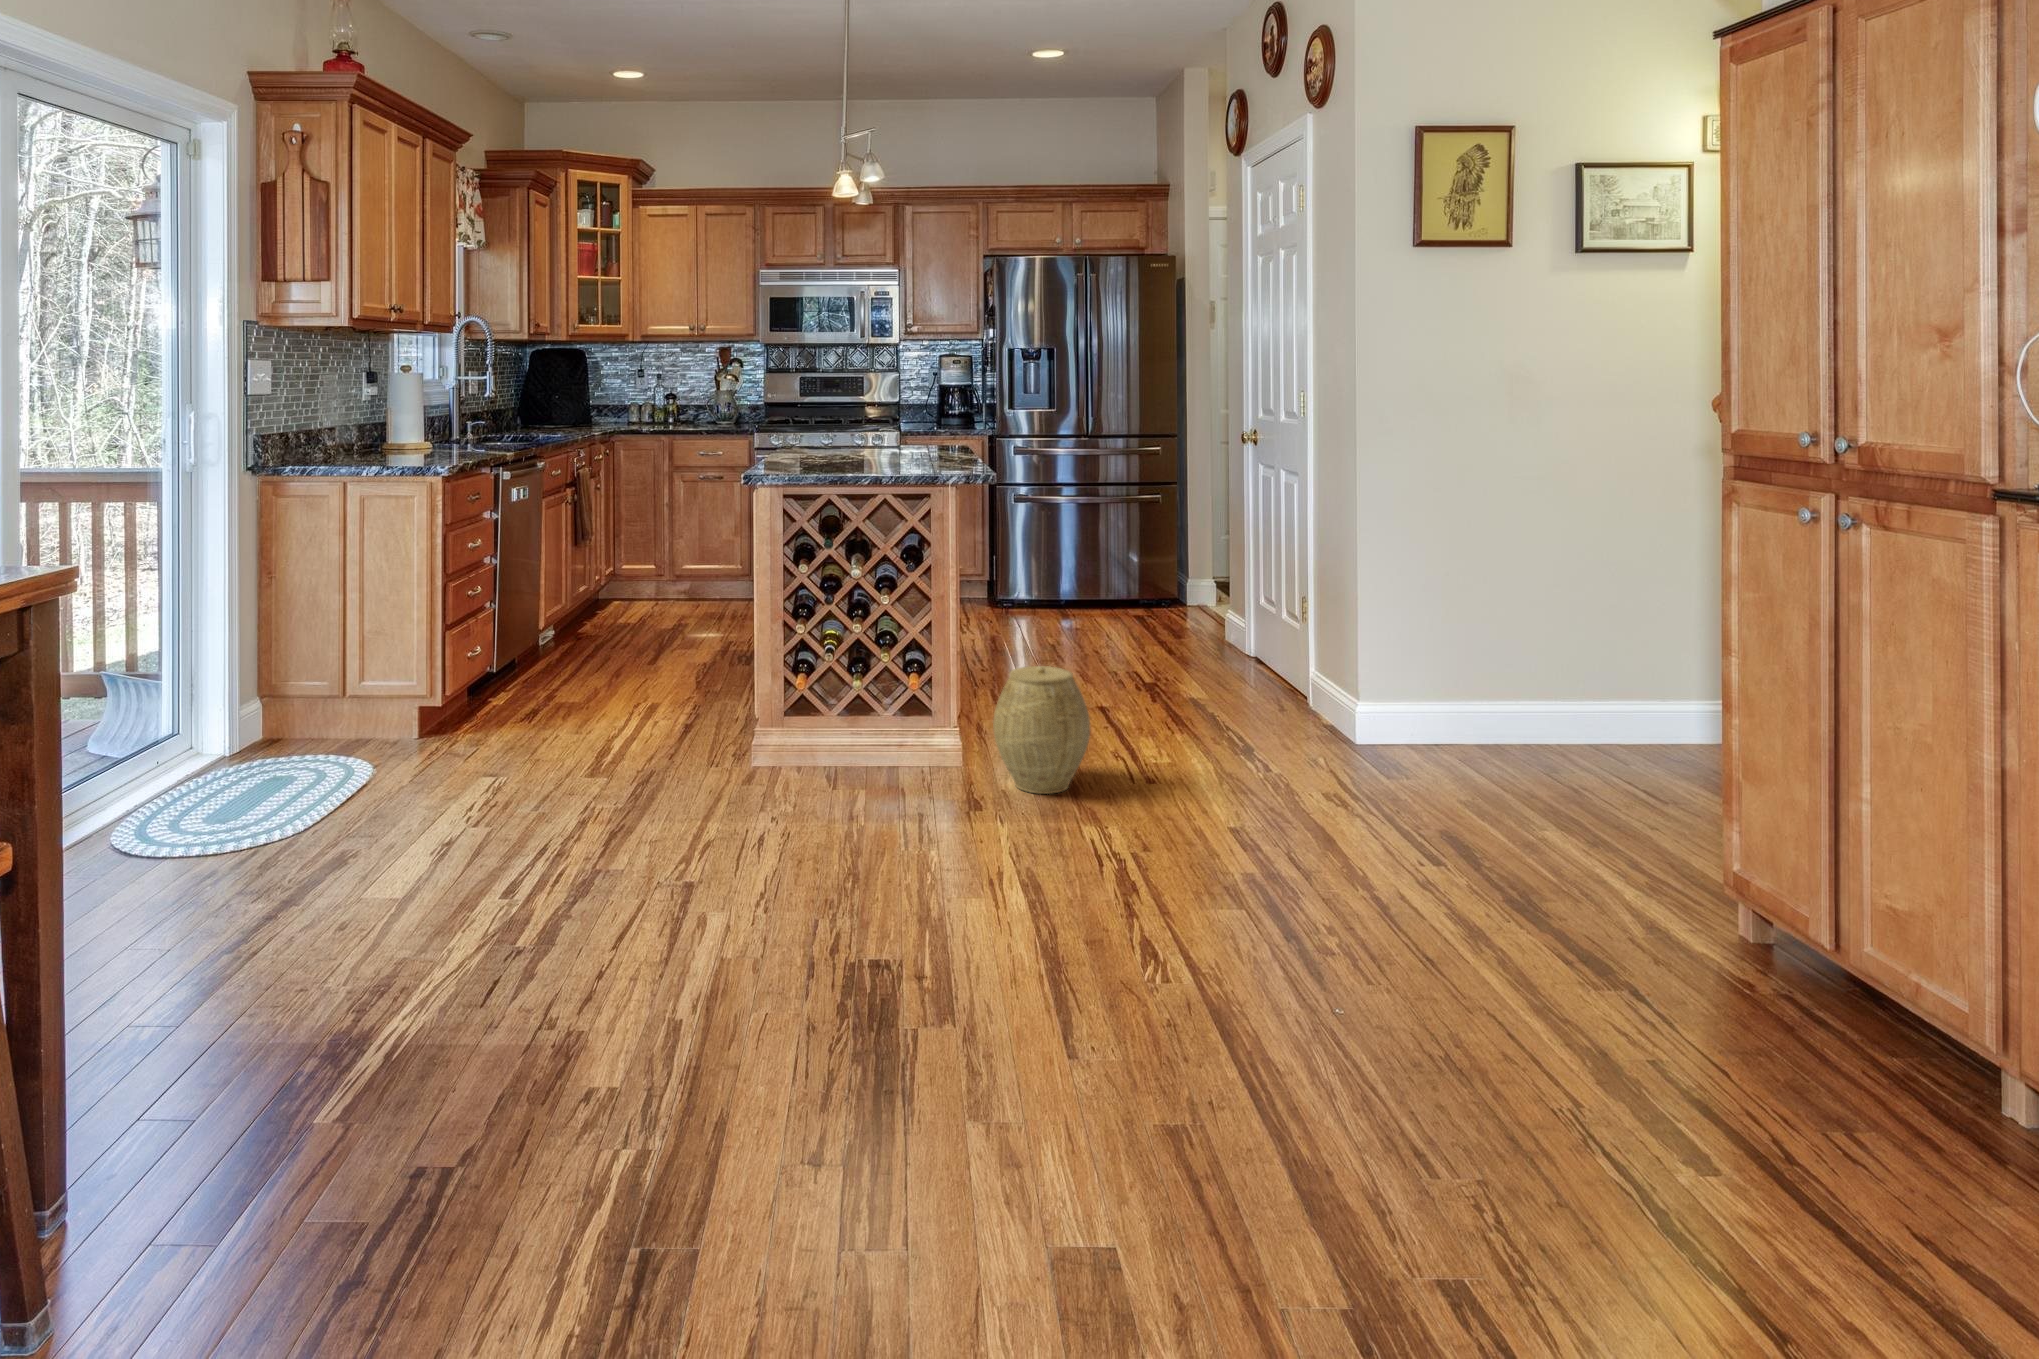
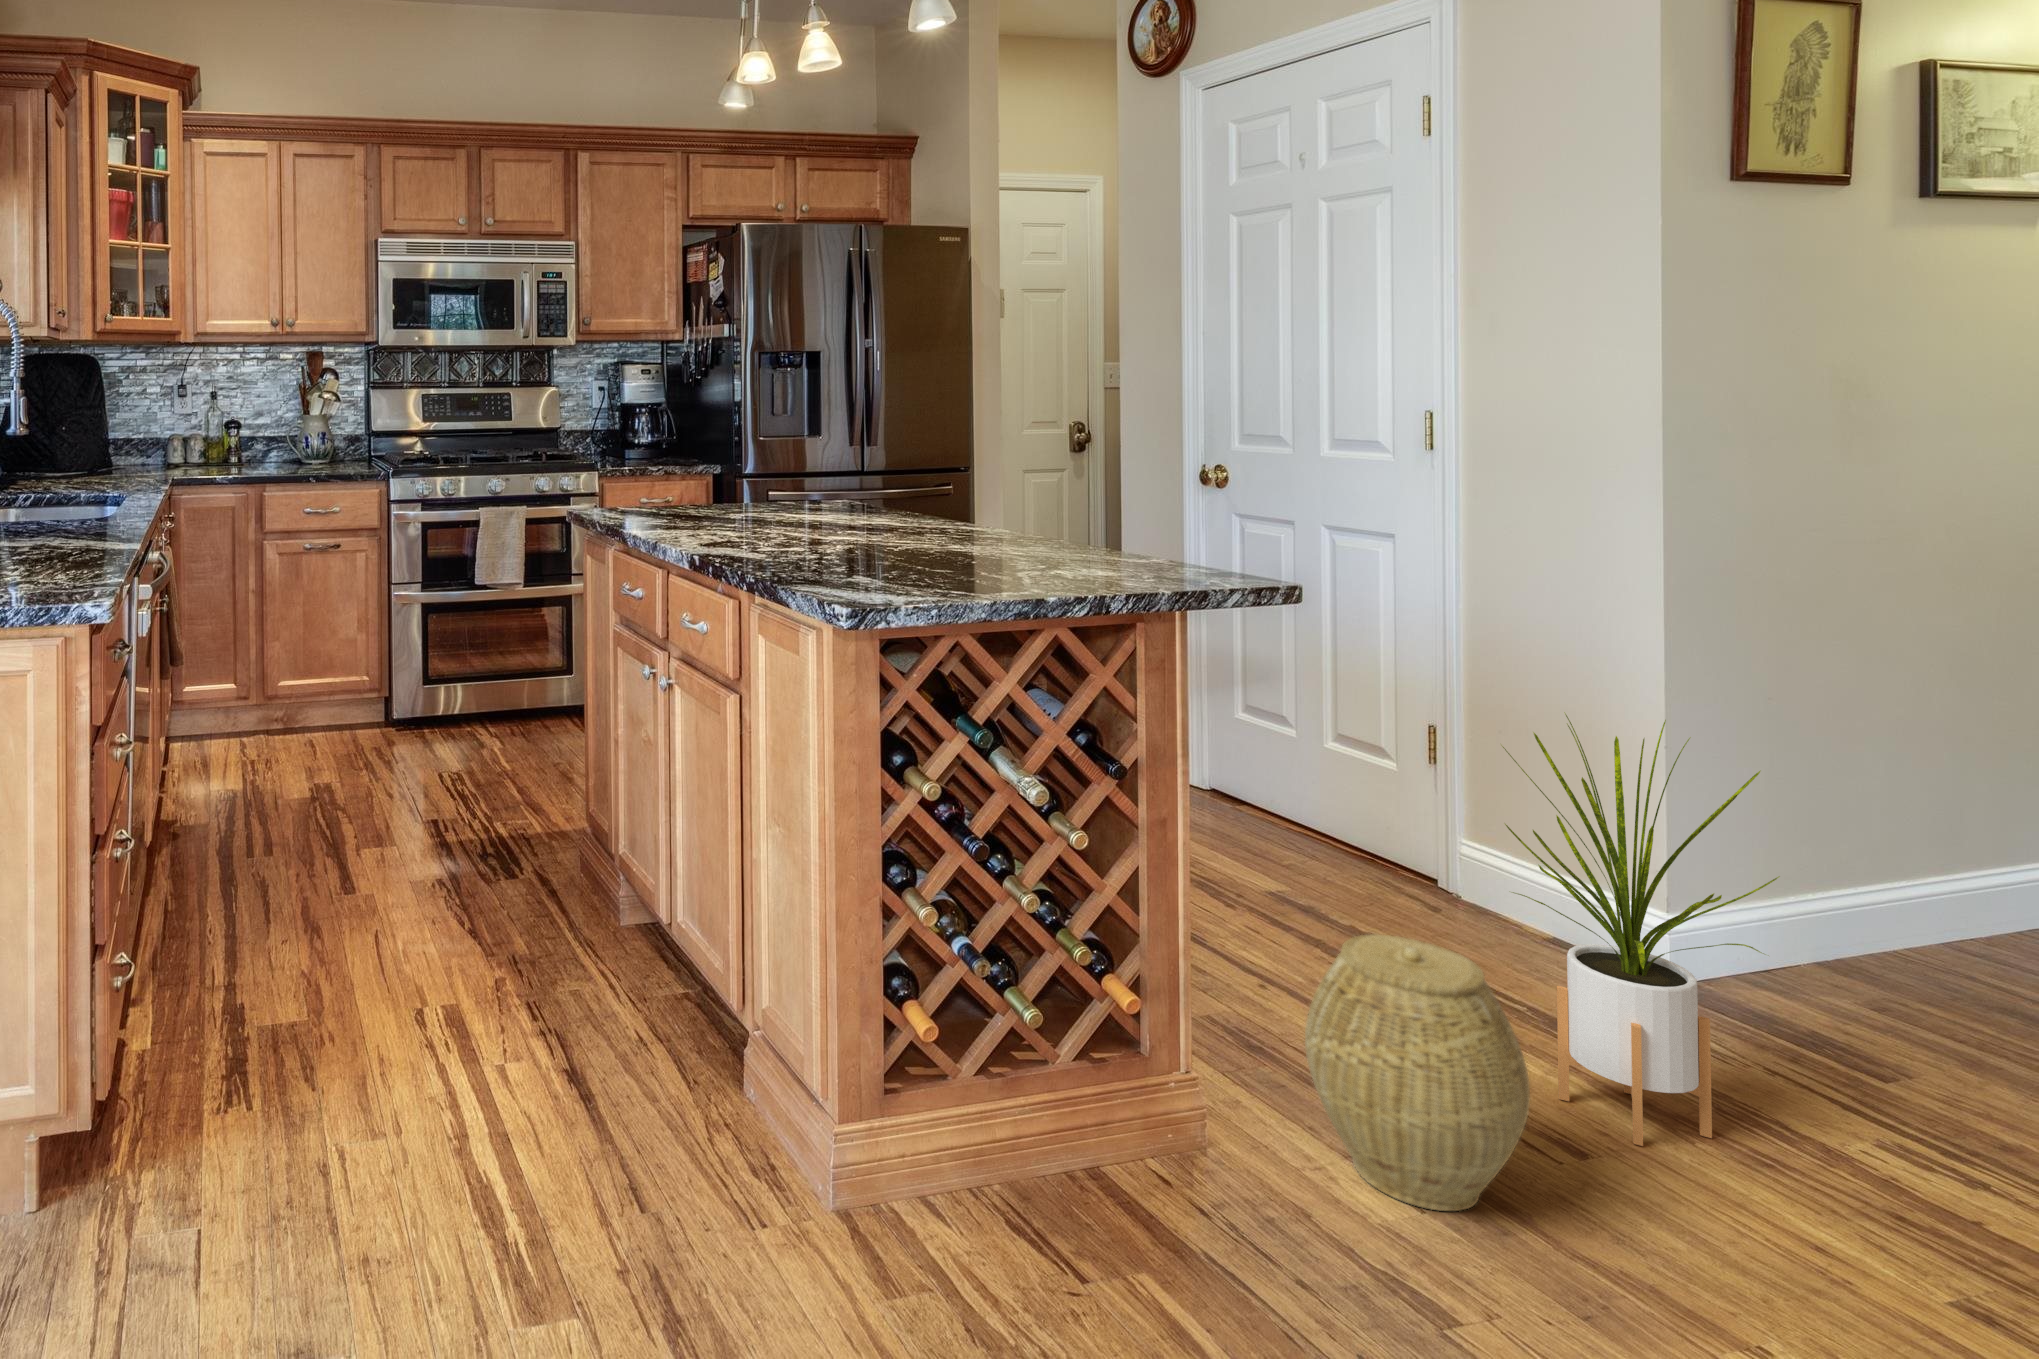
house plant: none [1136,560,1266,790] -> present [1502,712,1780,1146]

